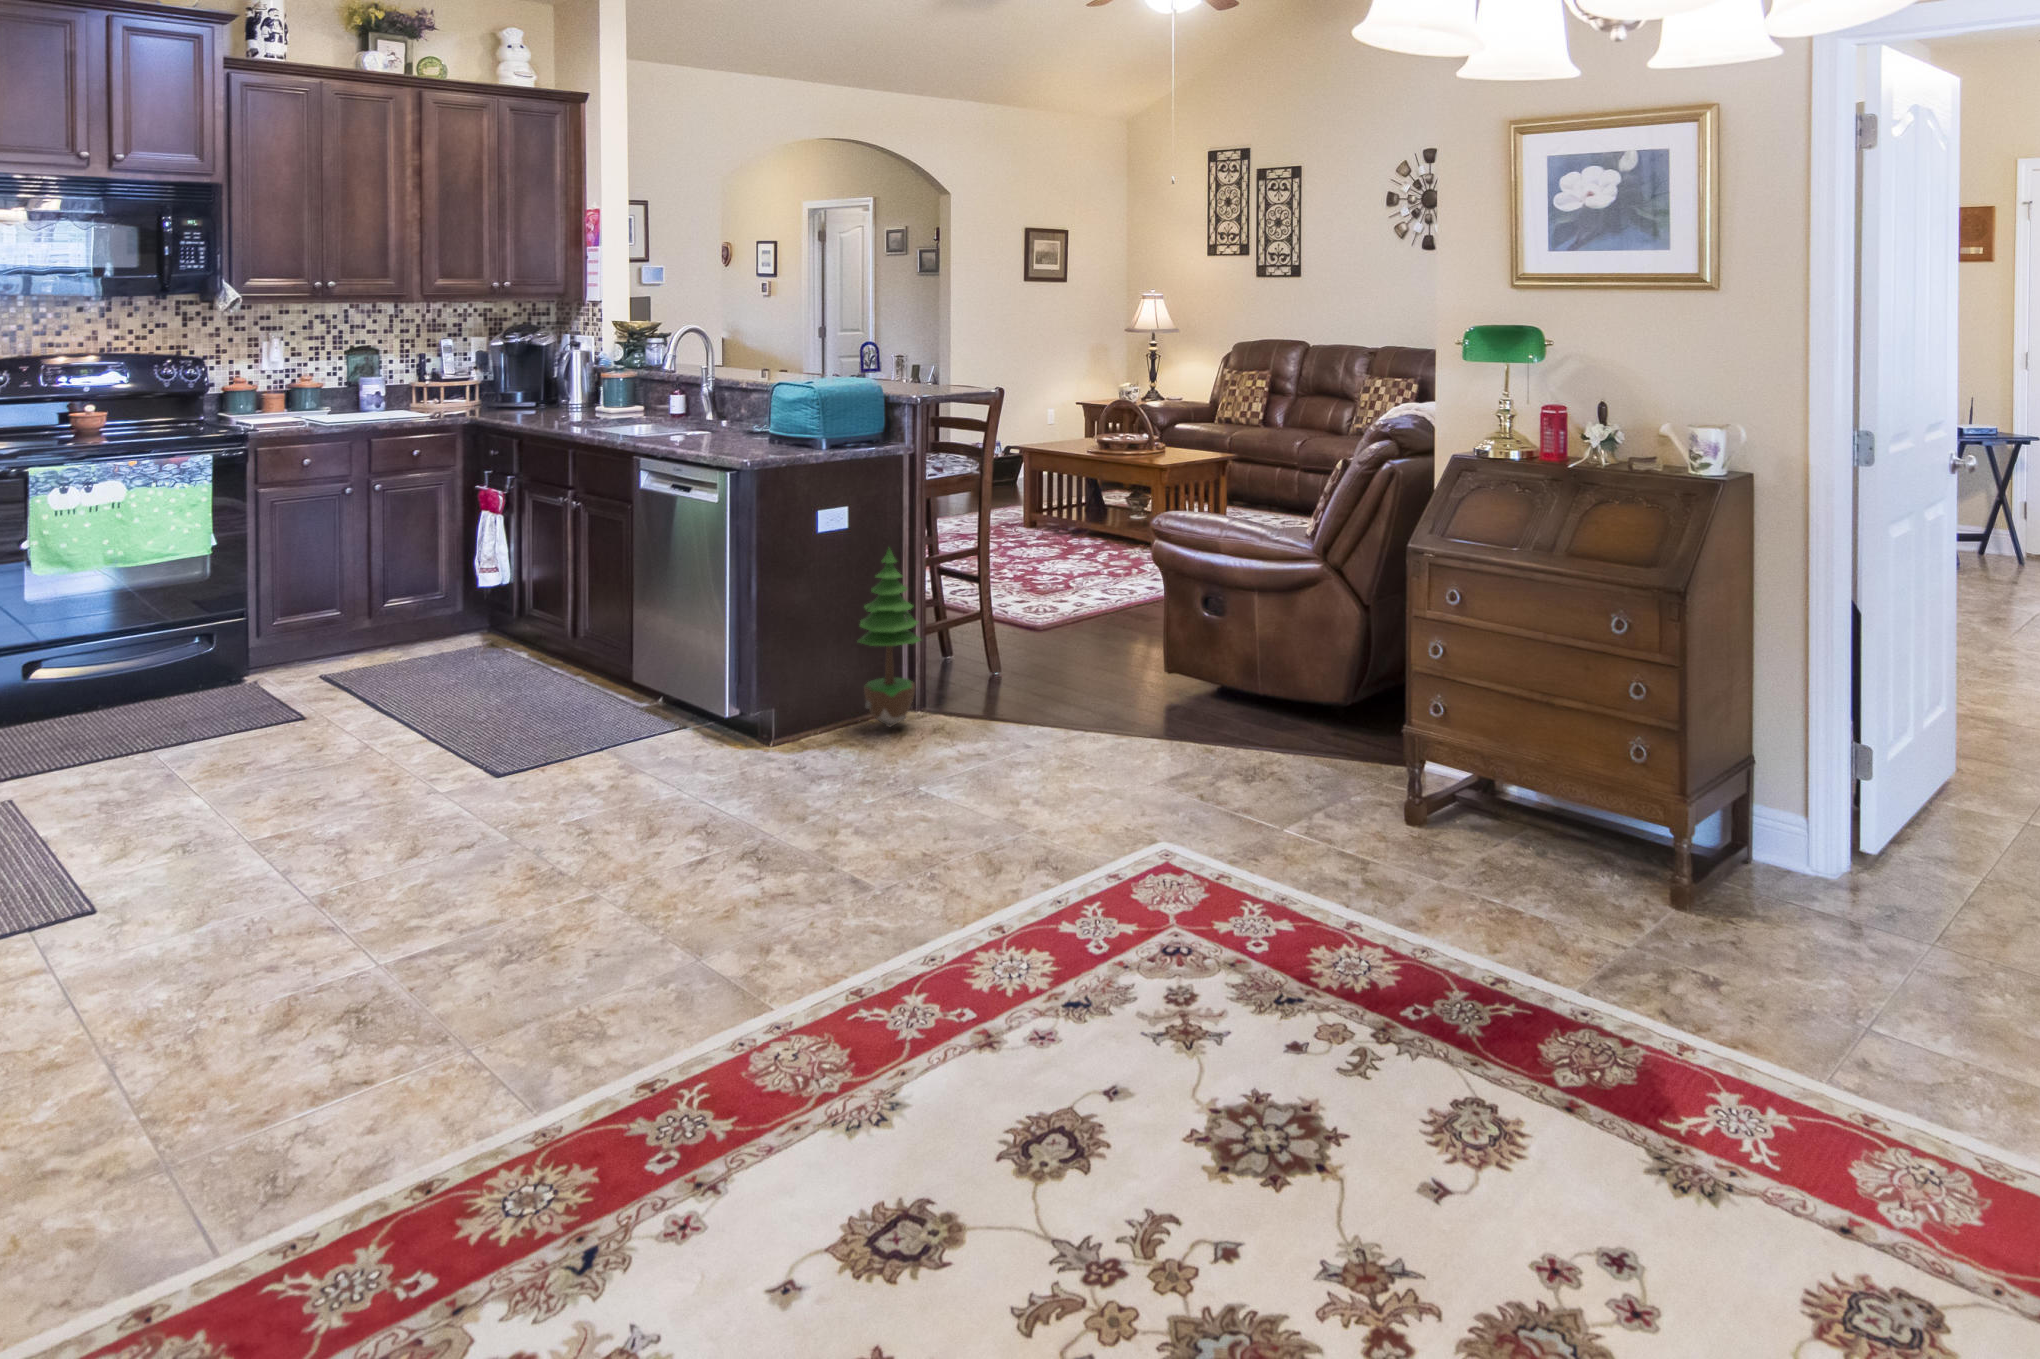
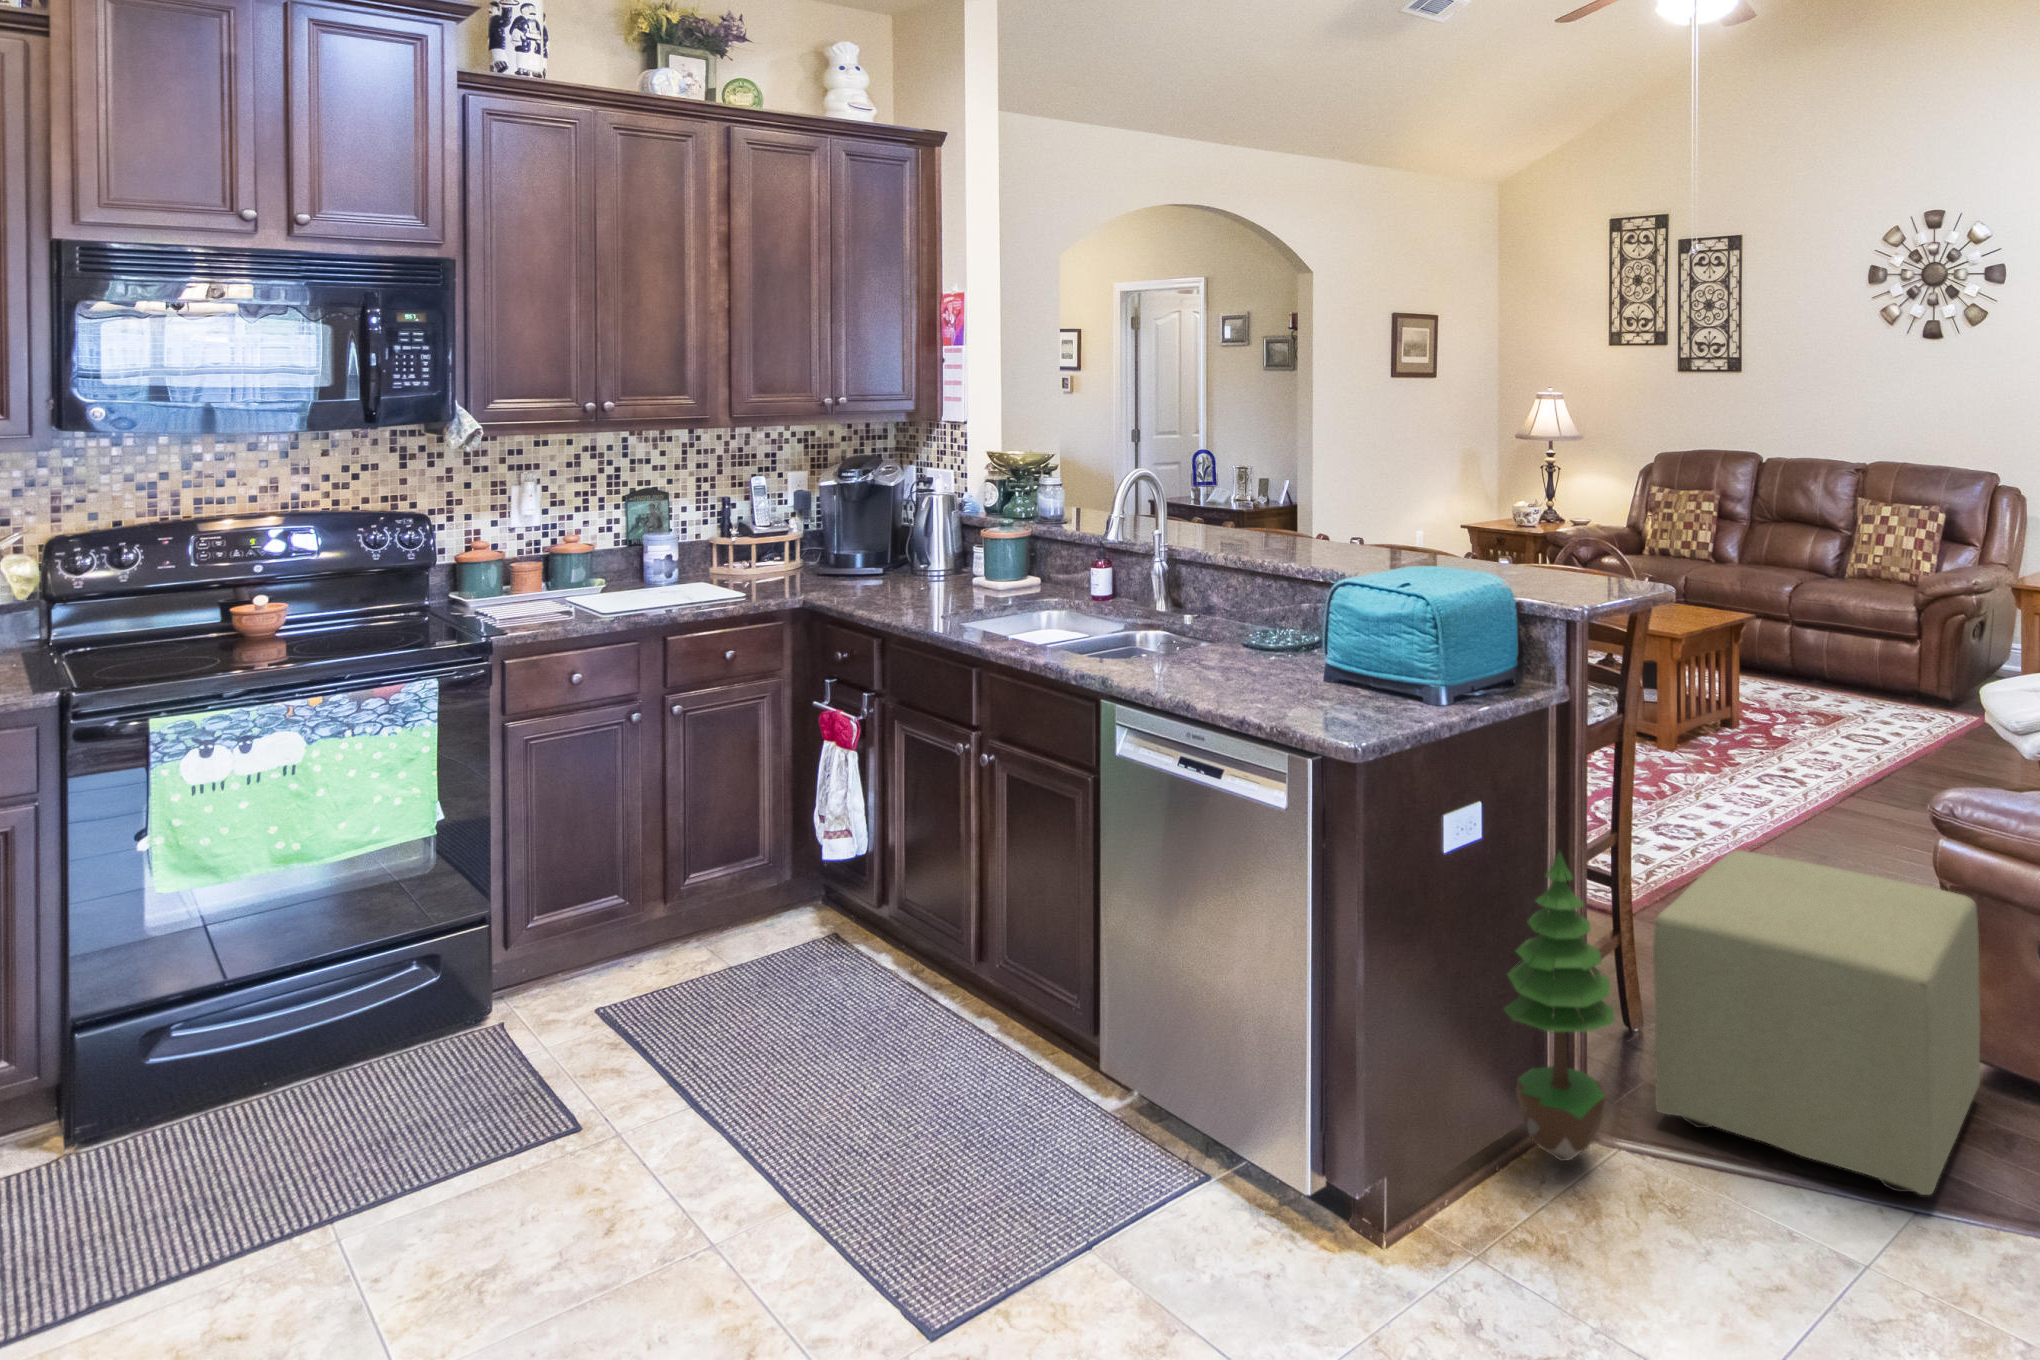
ottoman: none [959,569,1166,736] -> present [1653,850,1981,1195]

